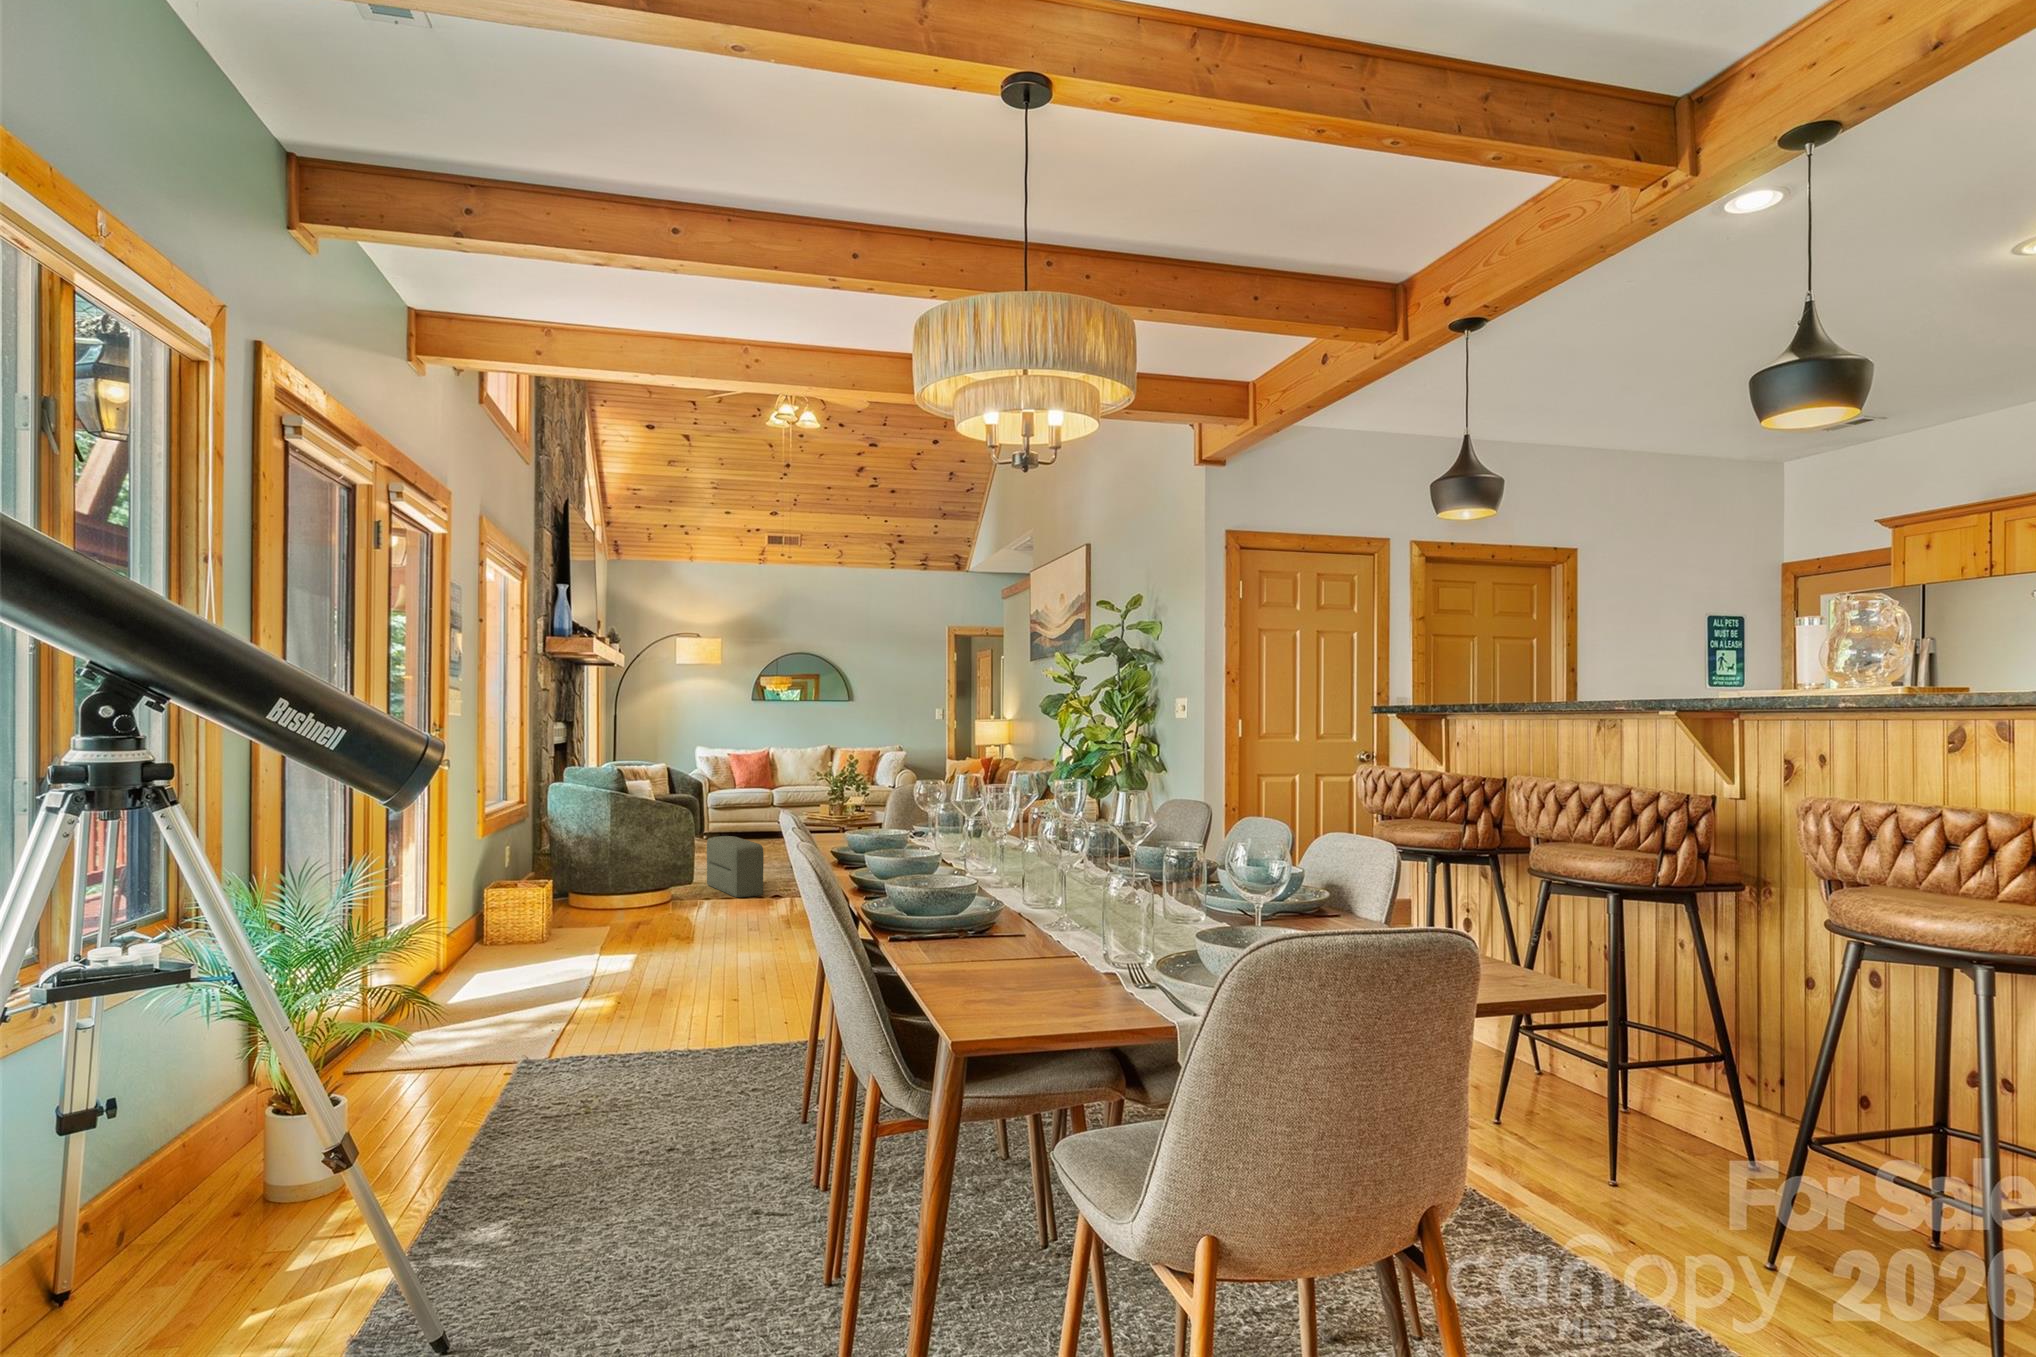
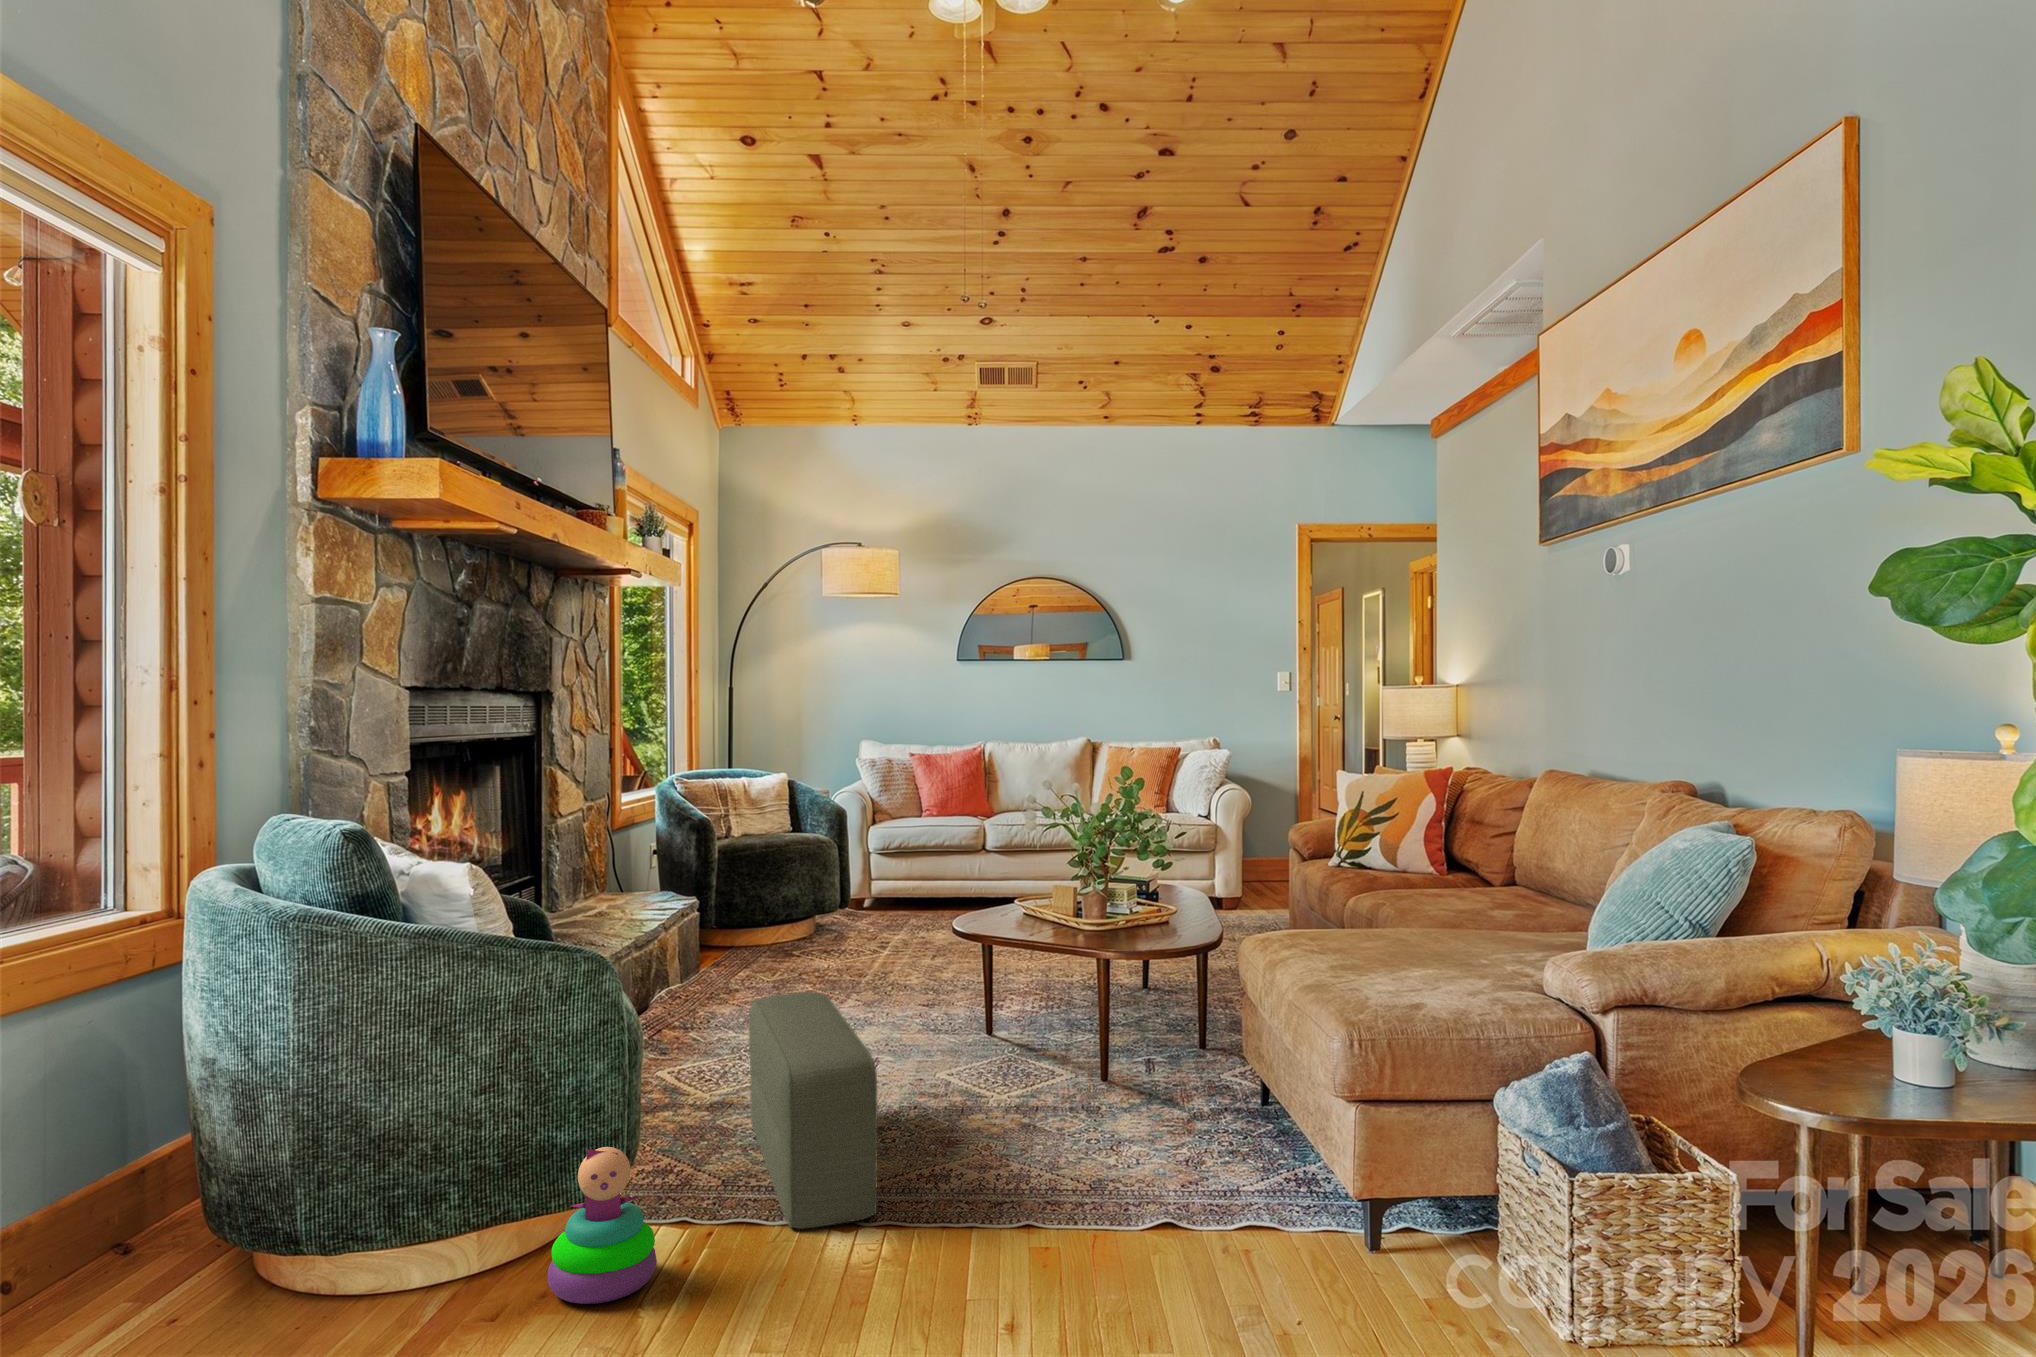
stacking toy: none [671,864,702,907] -> present [548,1147,657,1304]

